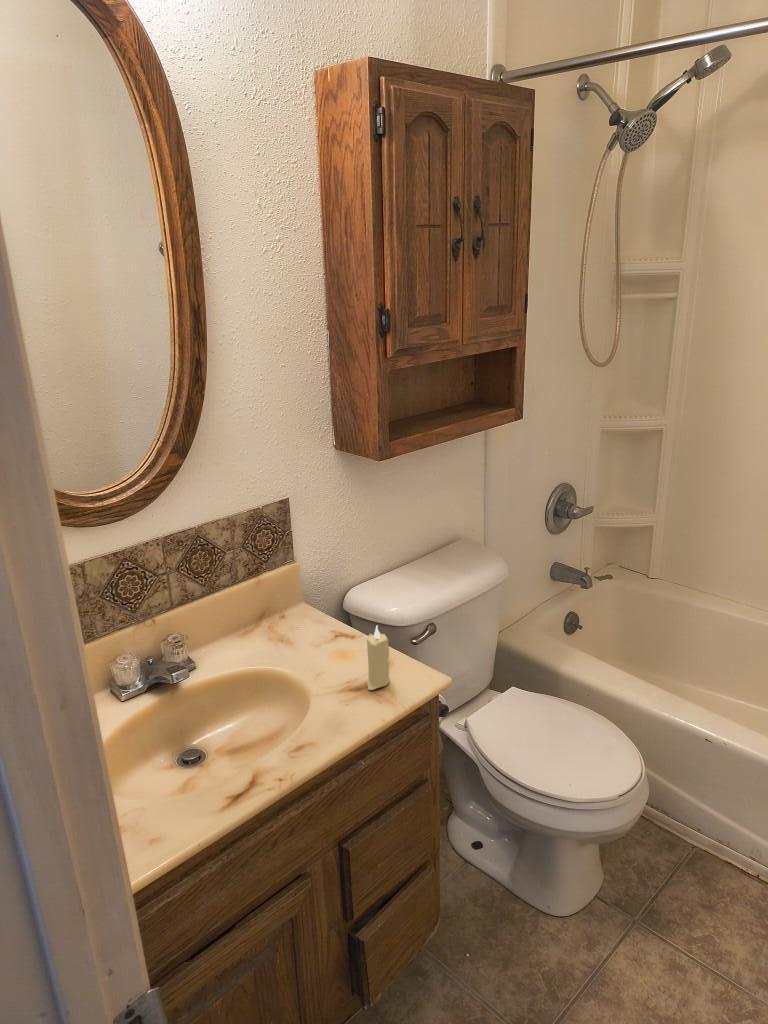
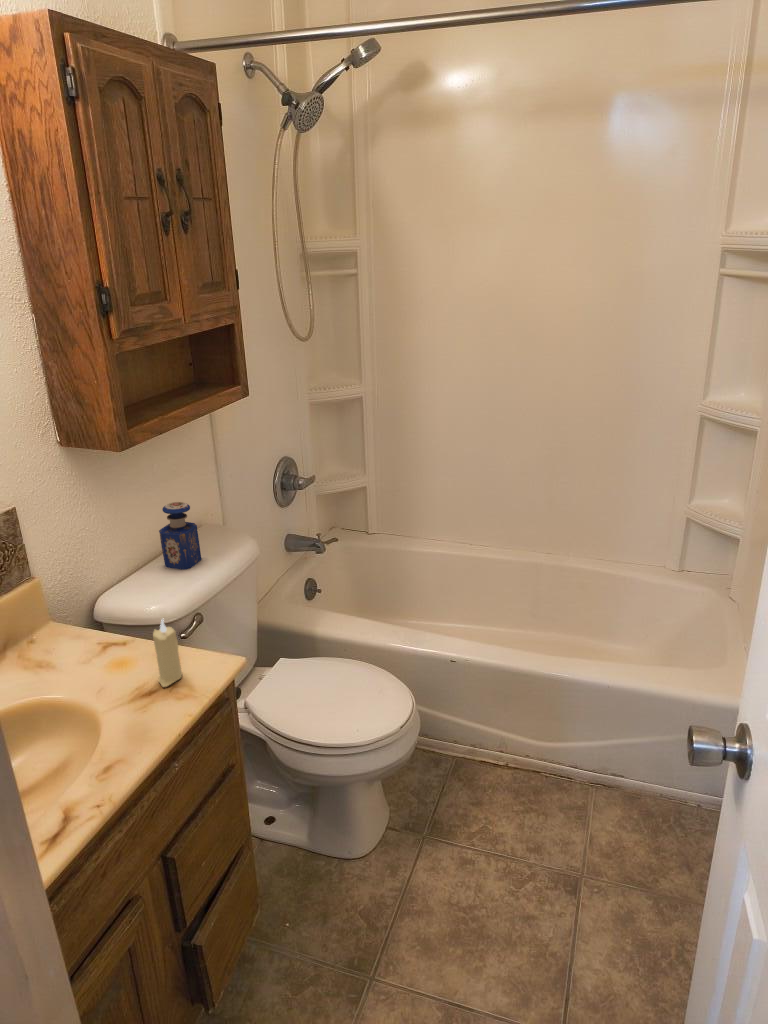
perfume bottle: none [412,514,448,581] -> present [159,502,201,570]

